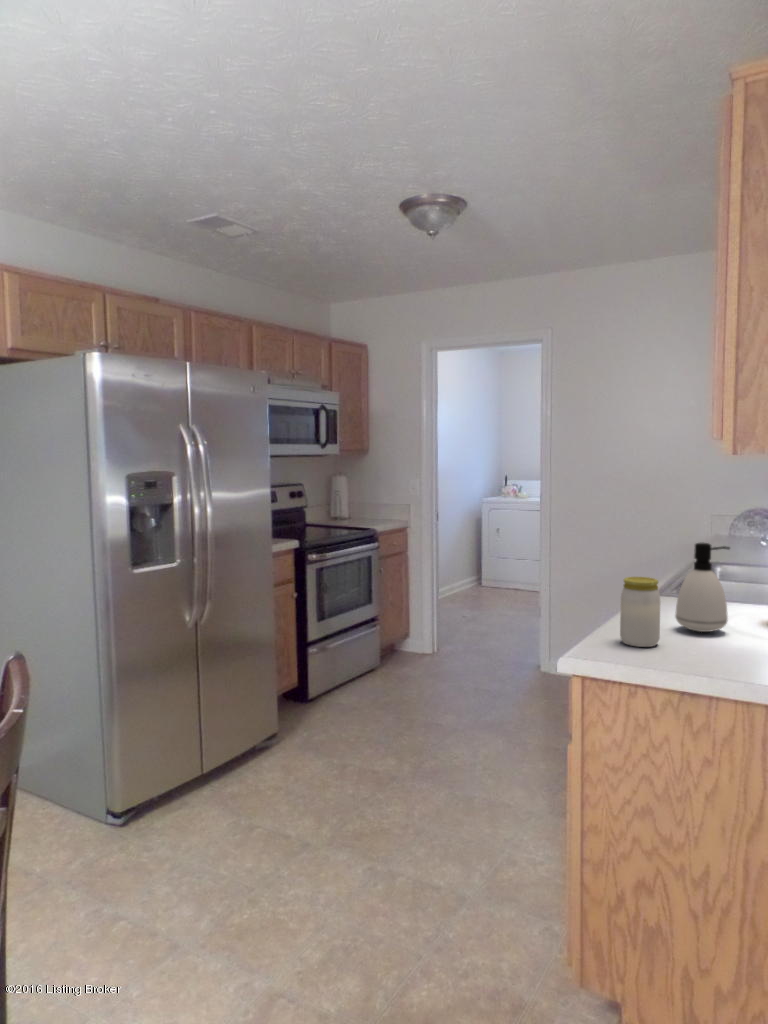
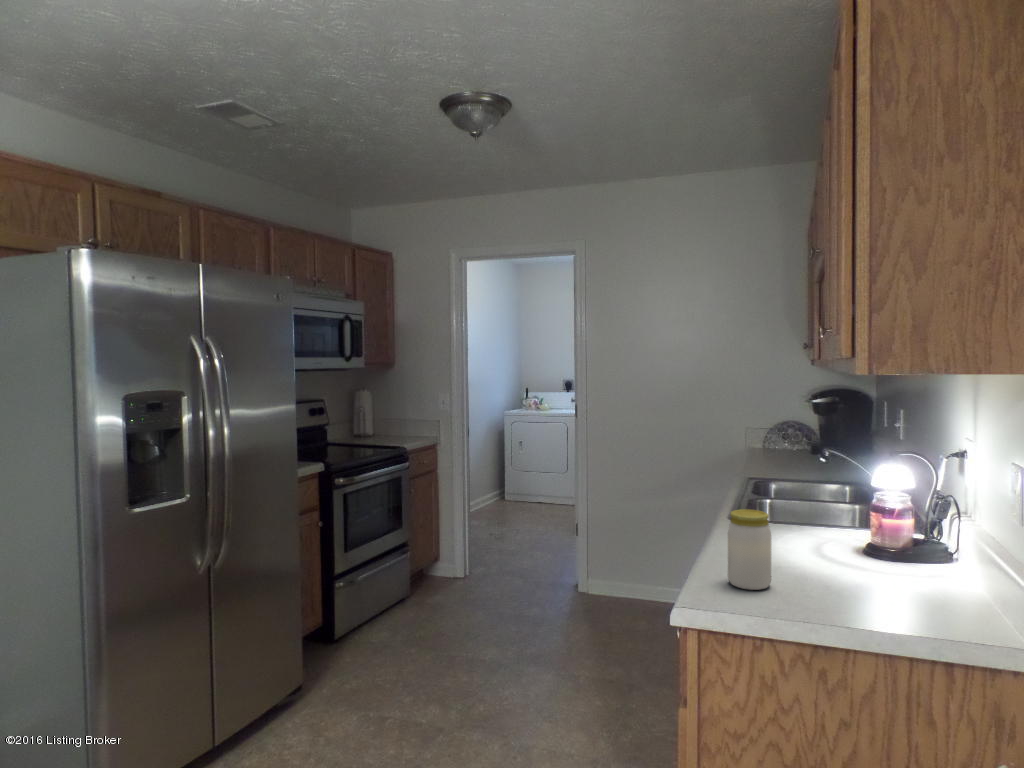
soap dispenser: present [675,543,730,632] -> none [775,468,831,566]

